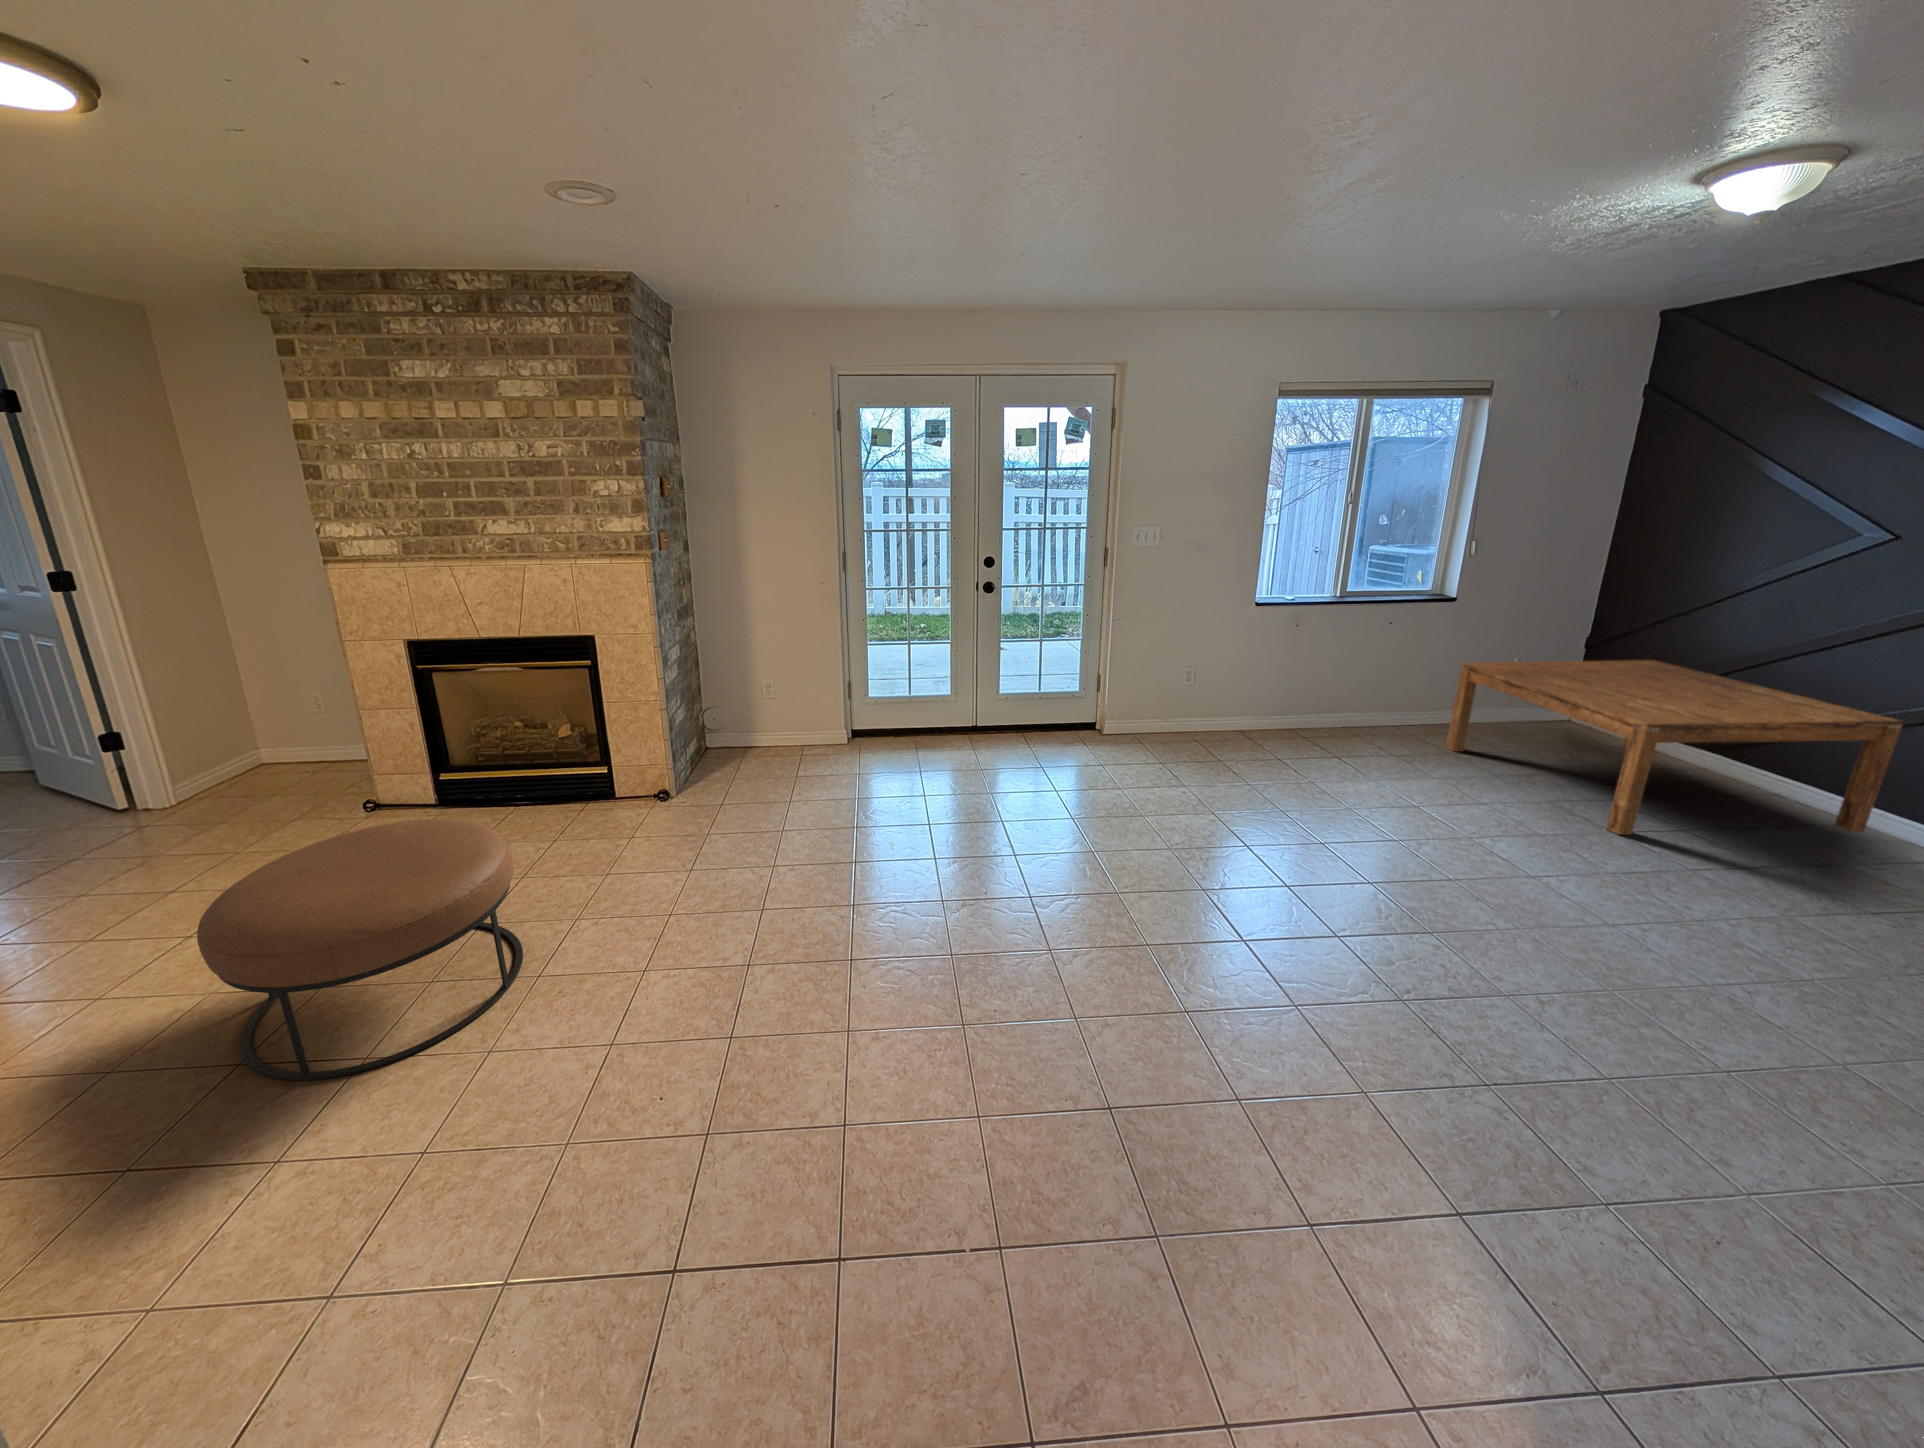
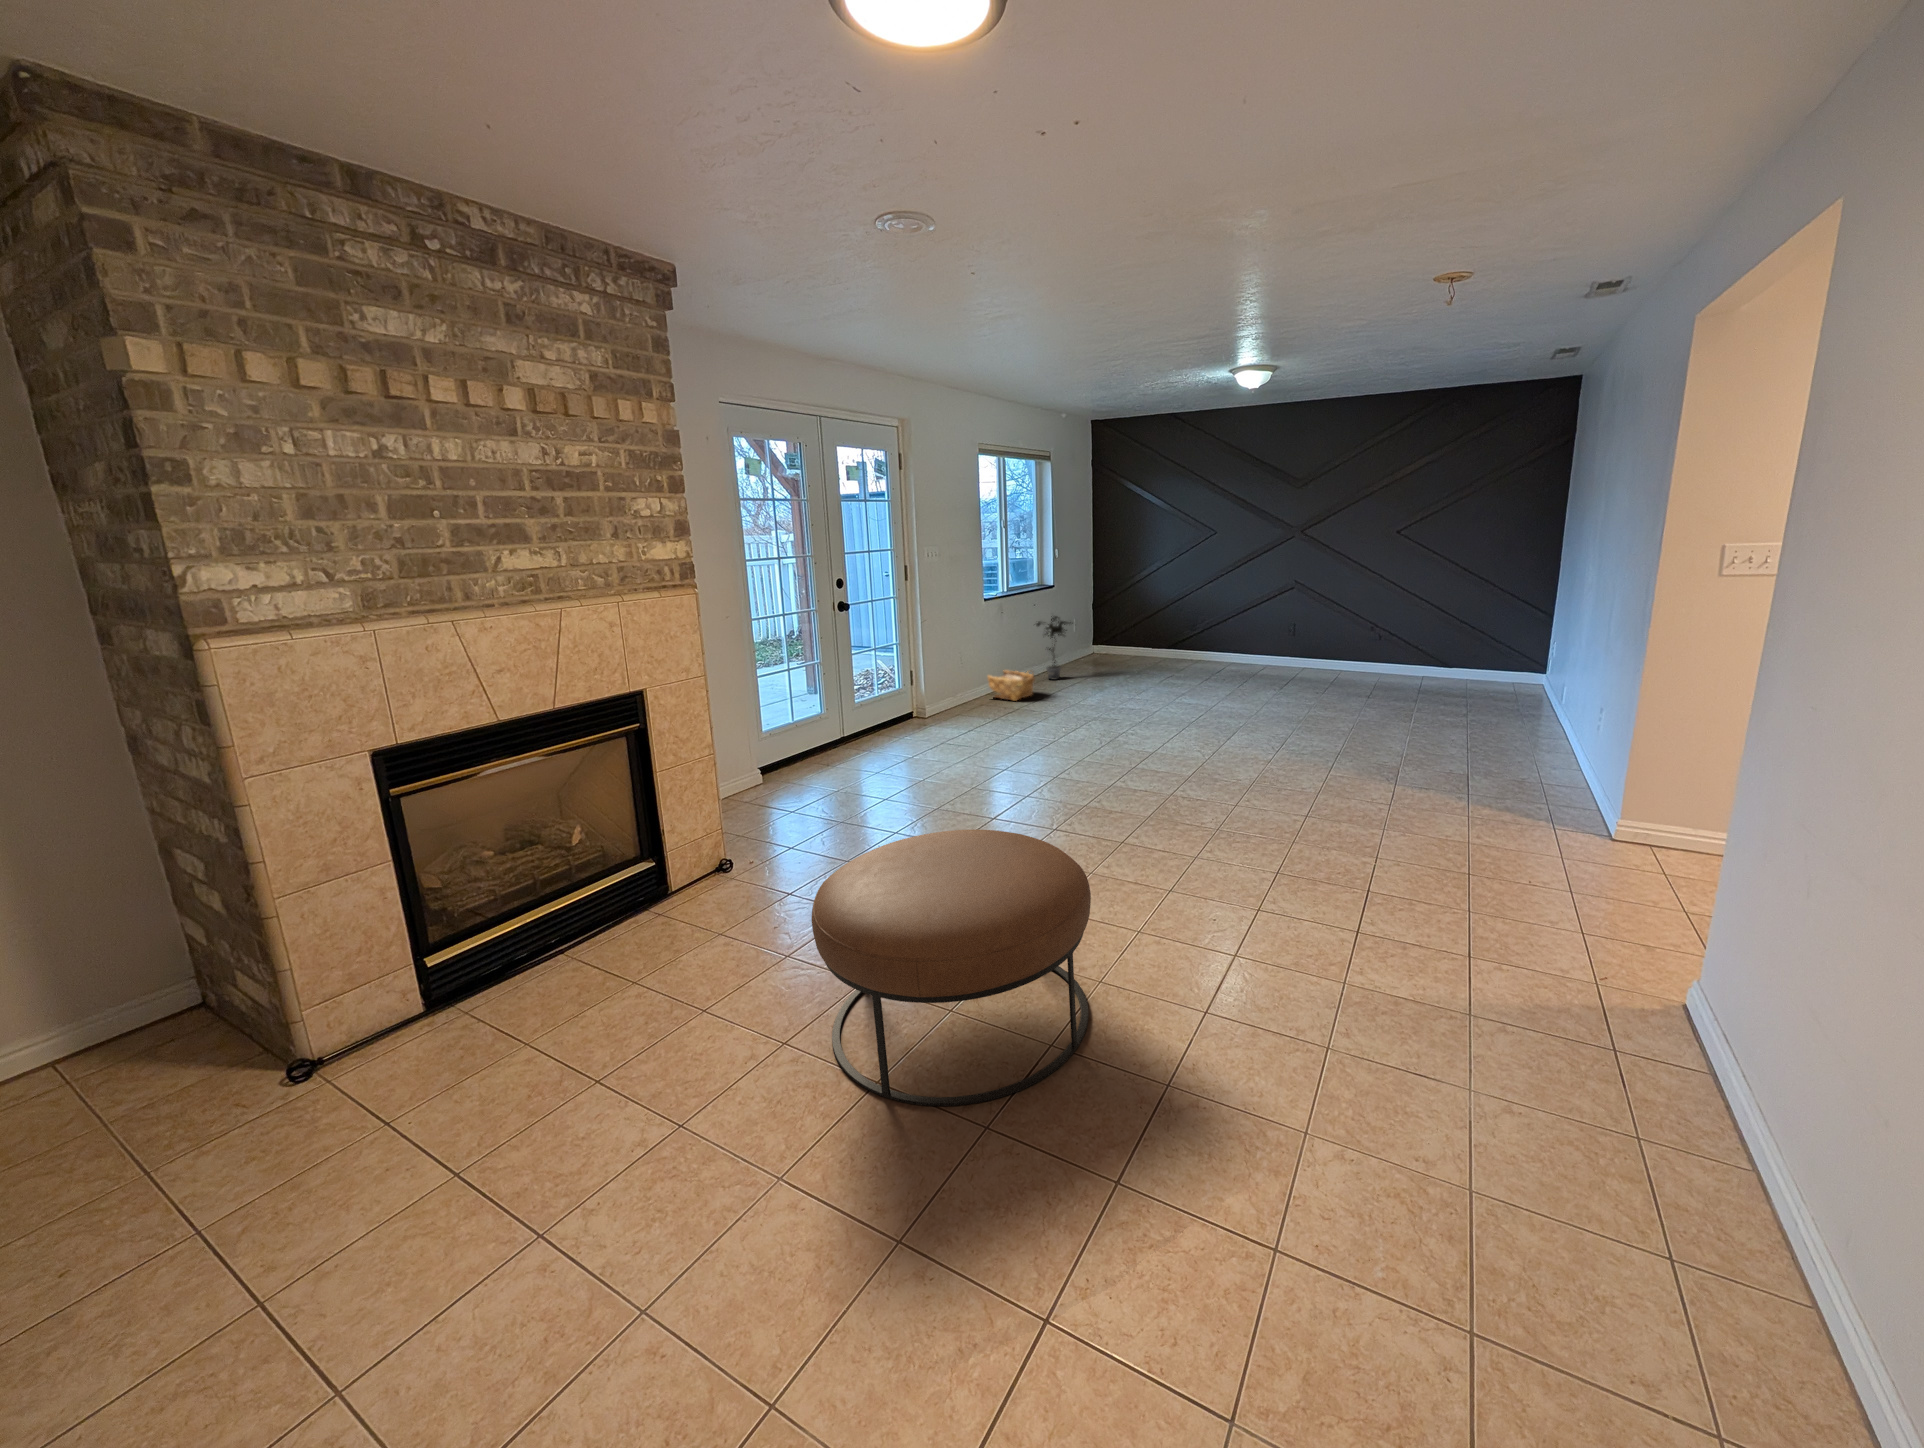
potted plant: none [1370,640,1431,739] -> present [1036,616,1073,680]
coffee table: present [1446,660,1903,835] -> none [1084,606,1239,682]
woven basket: none [1226,688,1293,747] -> present [988,670,1035,701]

